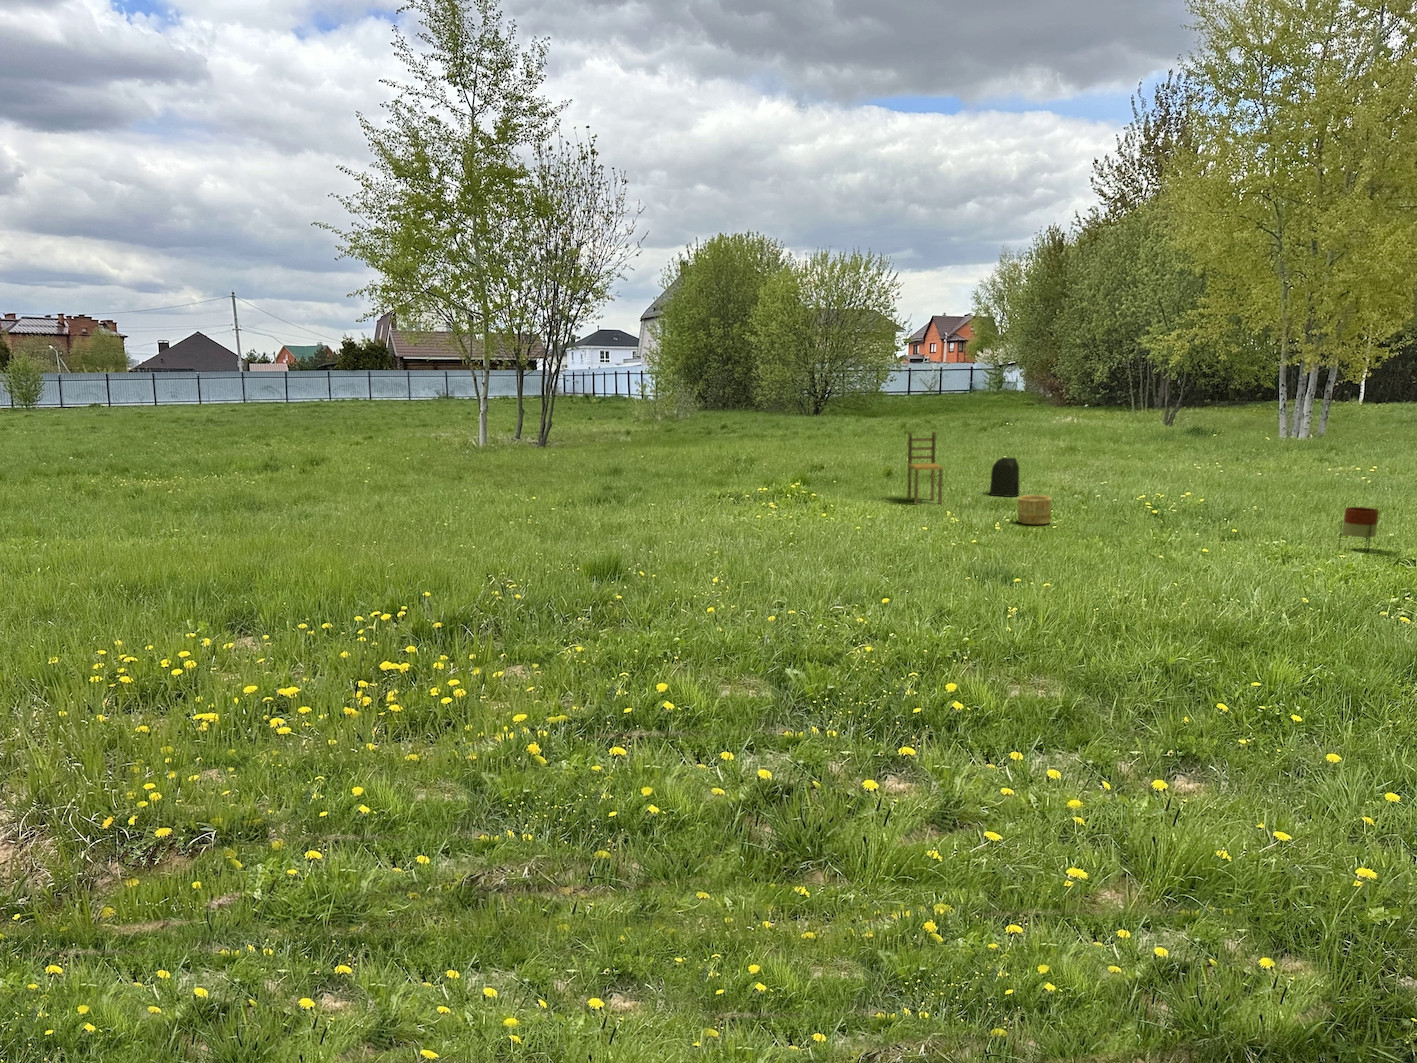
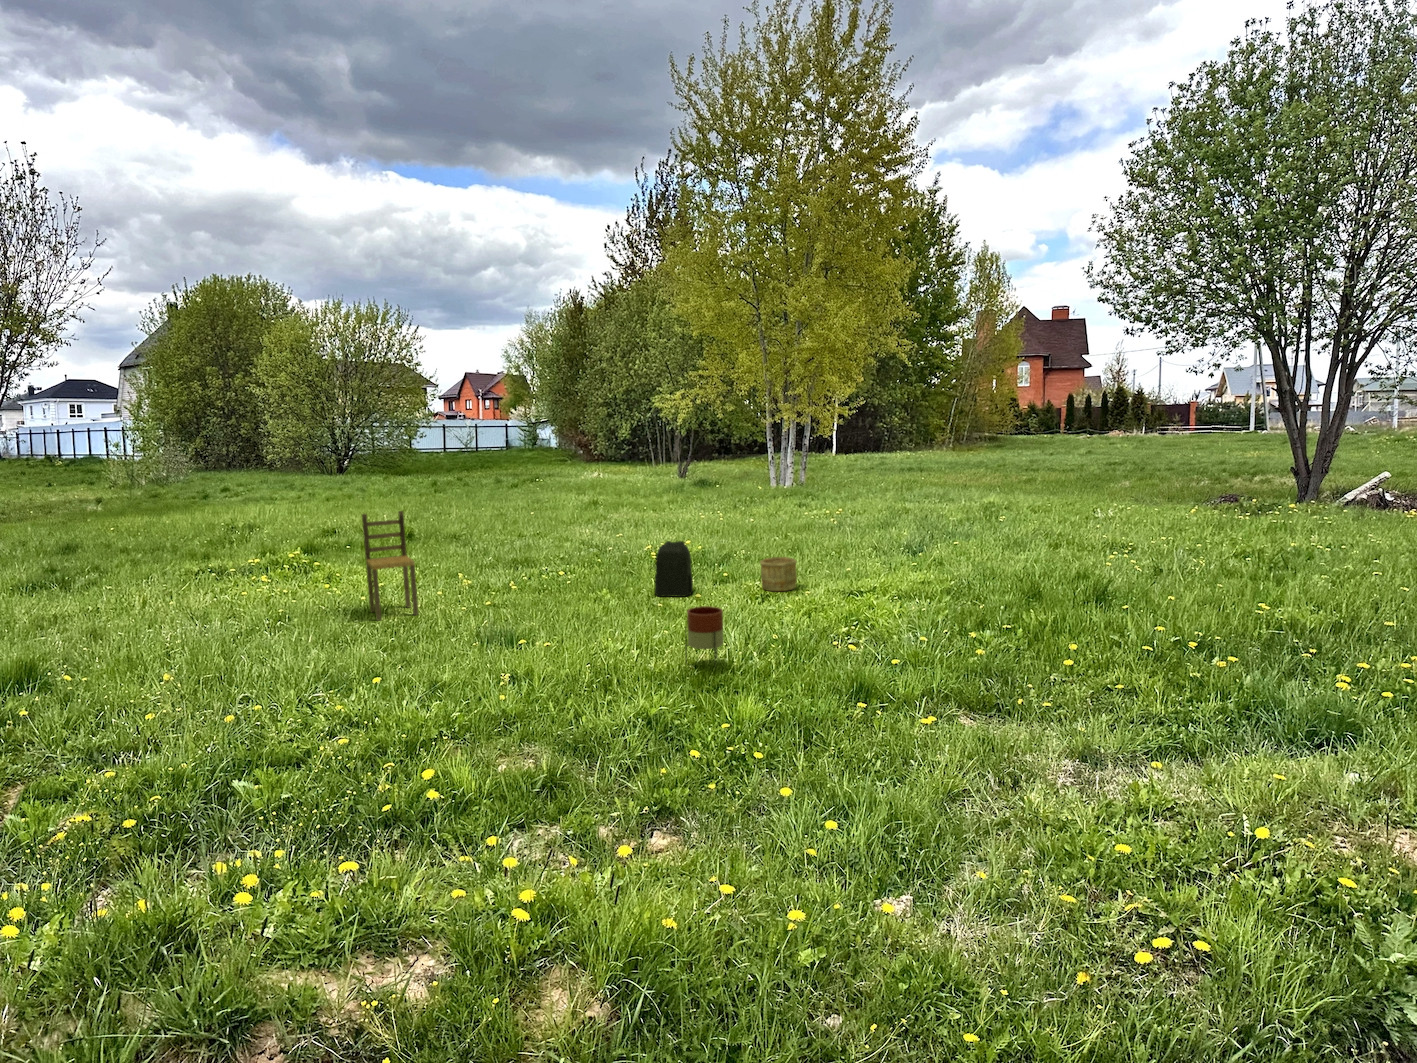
backpack: present [990,457,1019,497] -> present [654,541,693,597]
wooden bucket: present [1018,495,1052,524] -> present [760,557,797,591]
planter: present [1339,507,1379,550] -> present [685,606,723,661]

